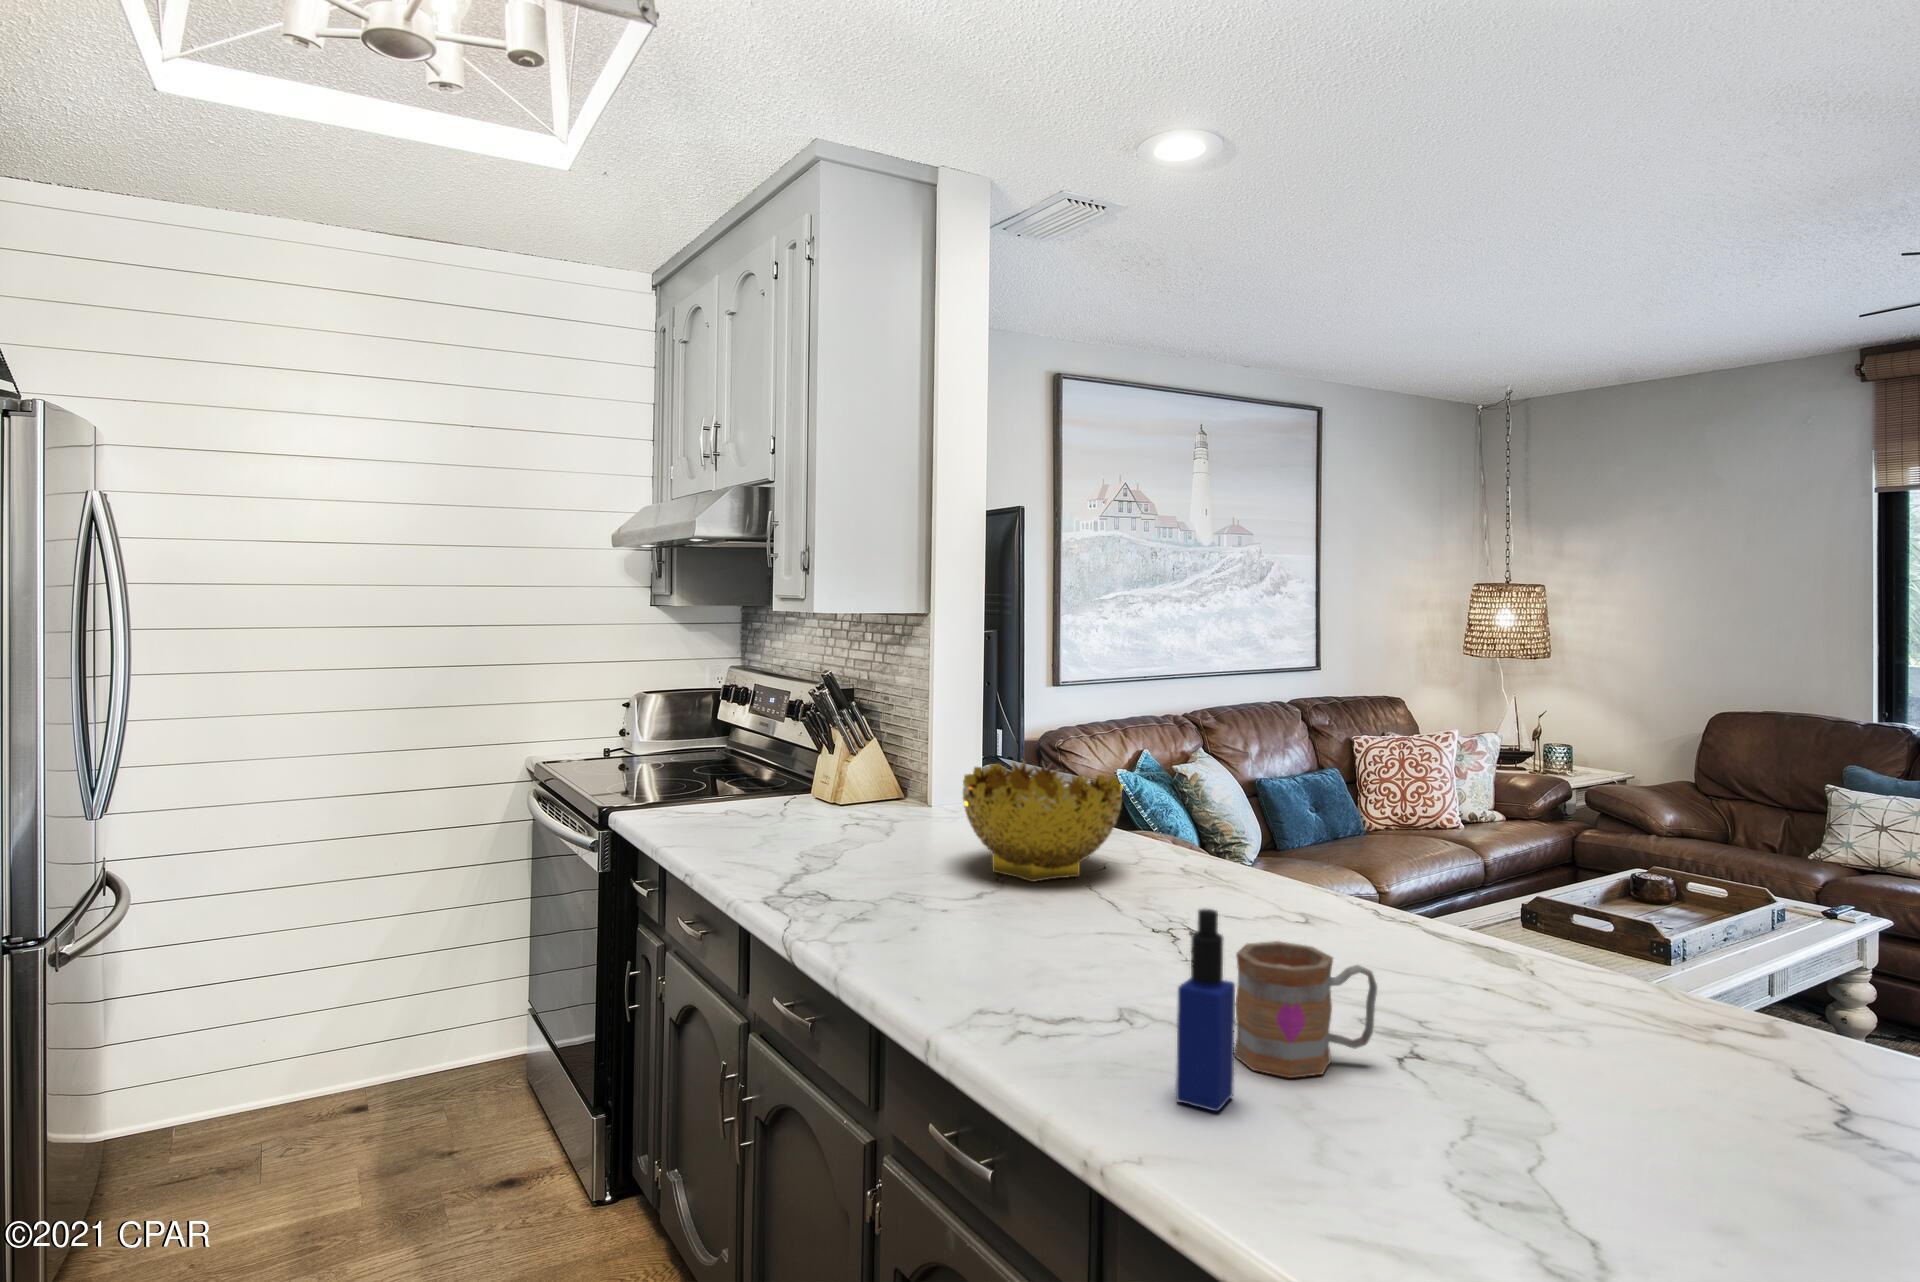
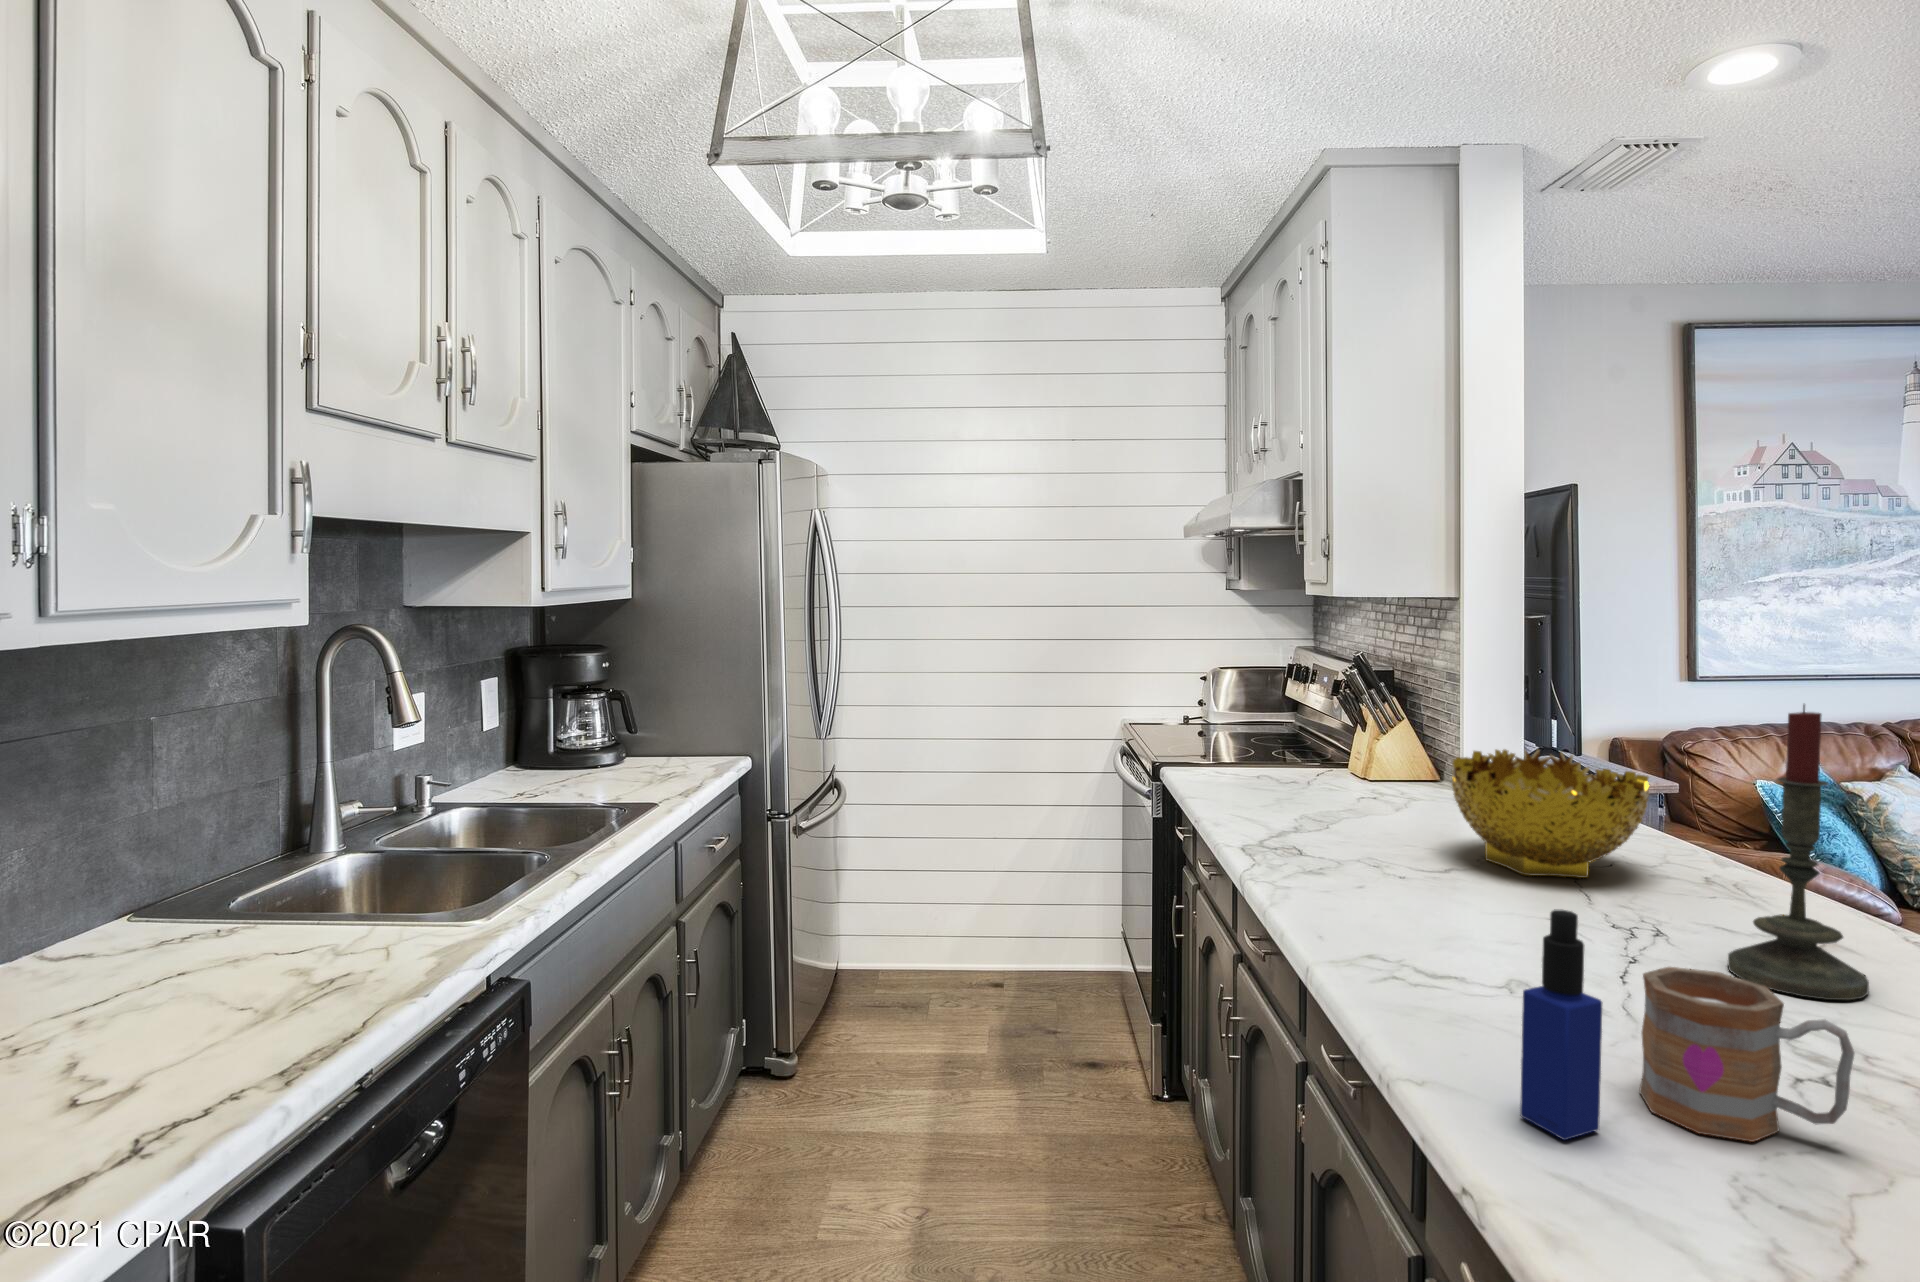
candle: none [1216,711,1308,951] -> present [1728,705,1869,1000]

